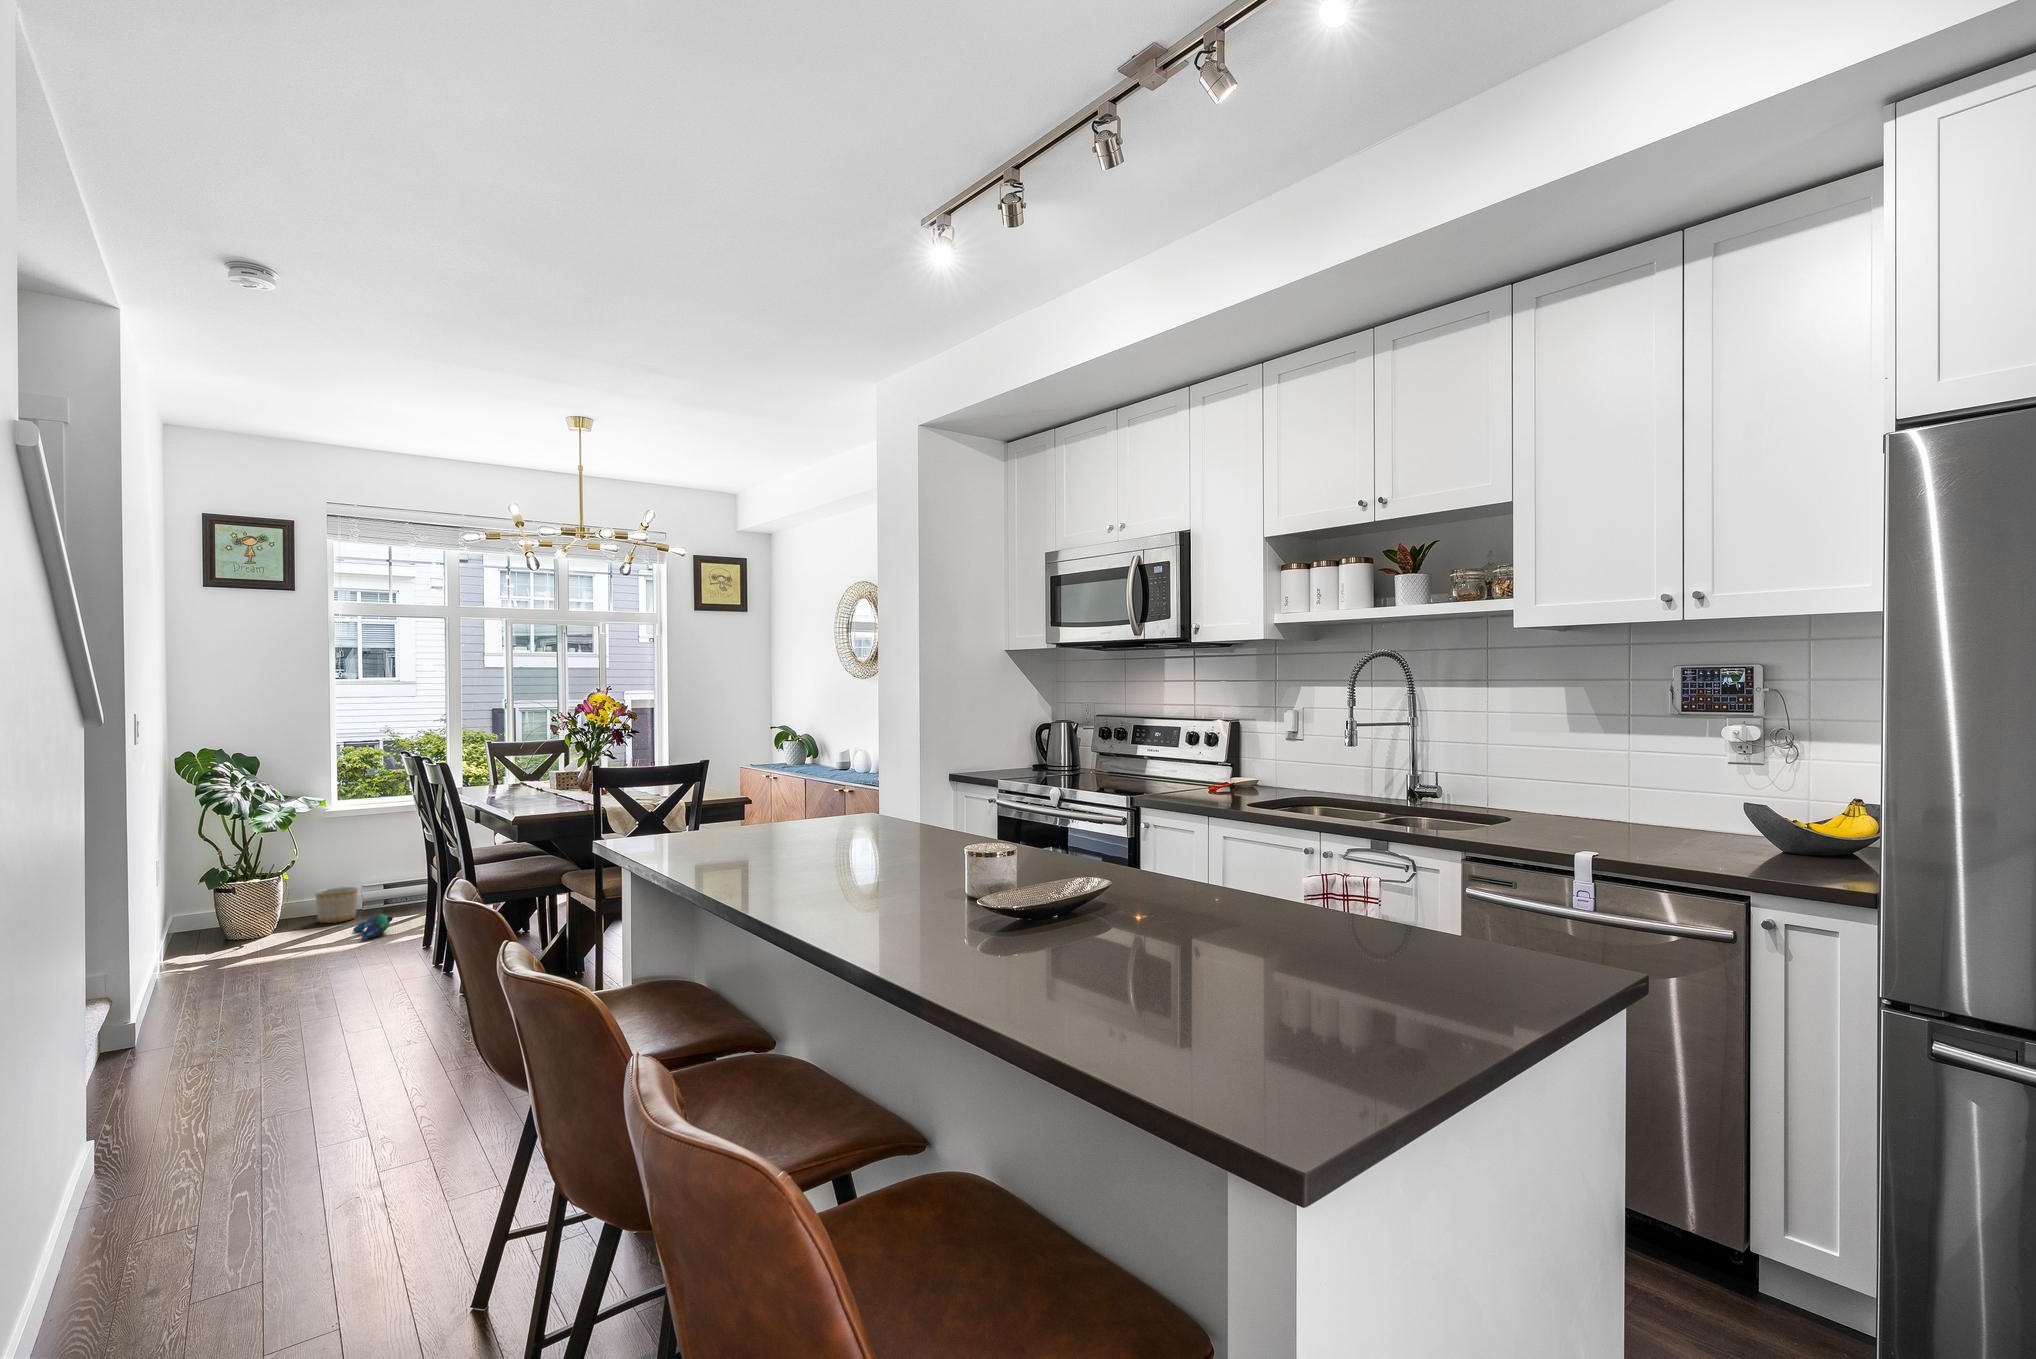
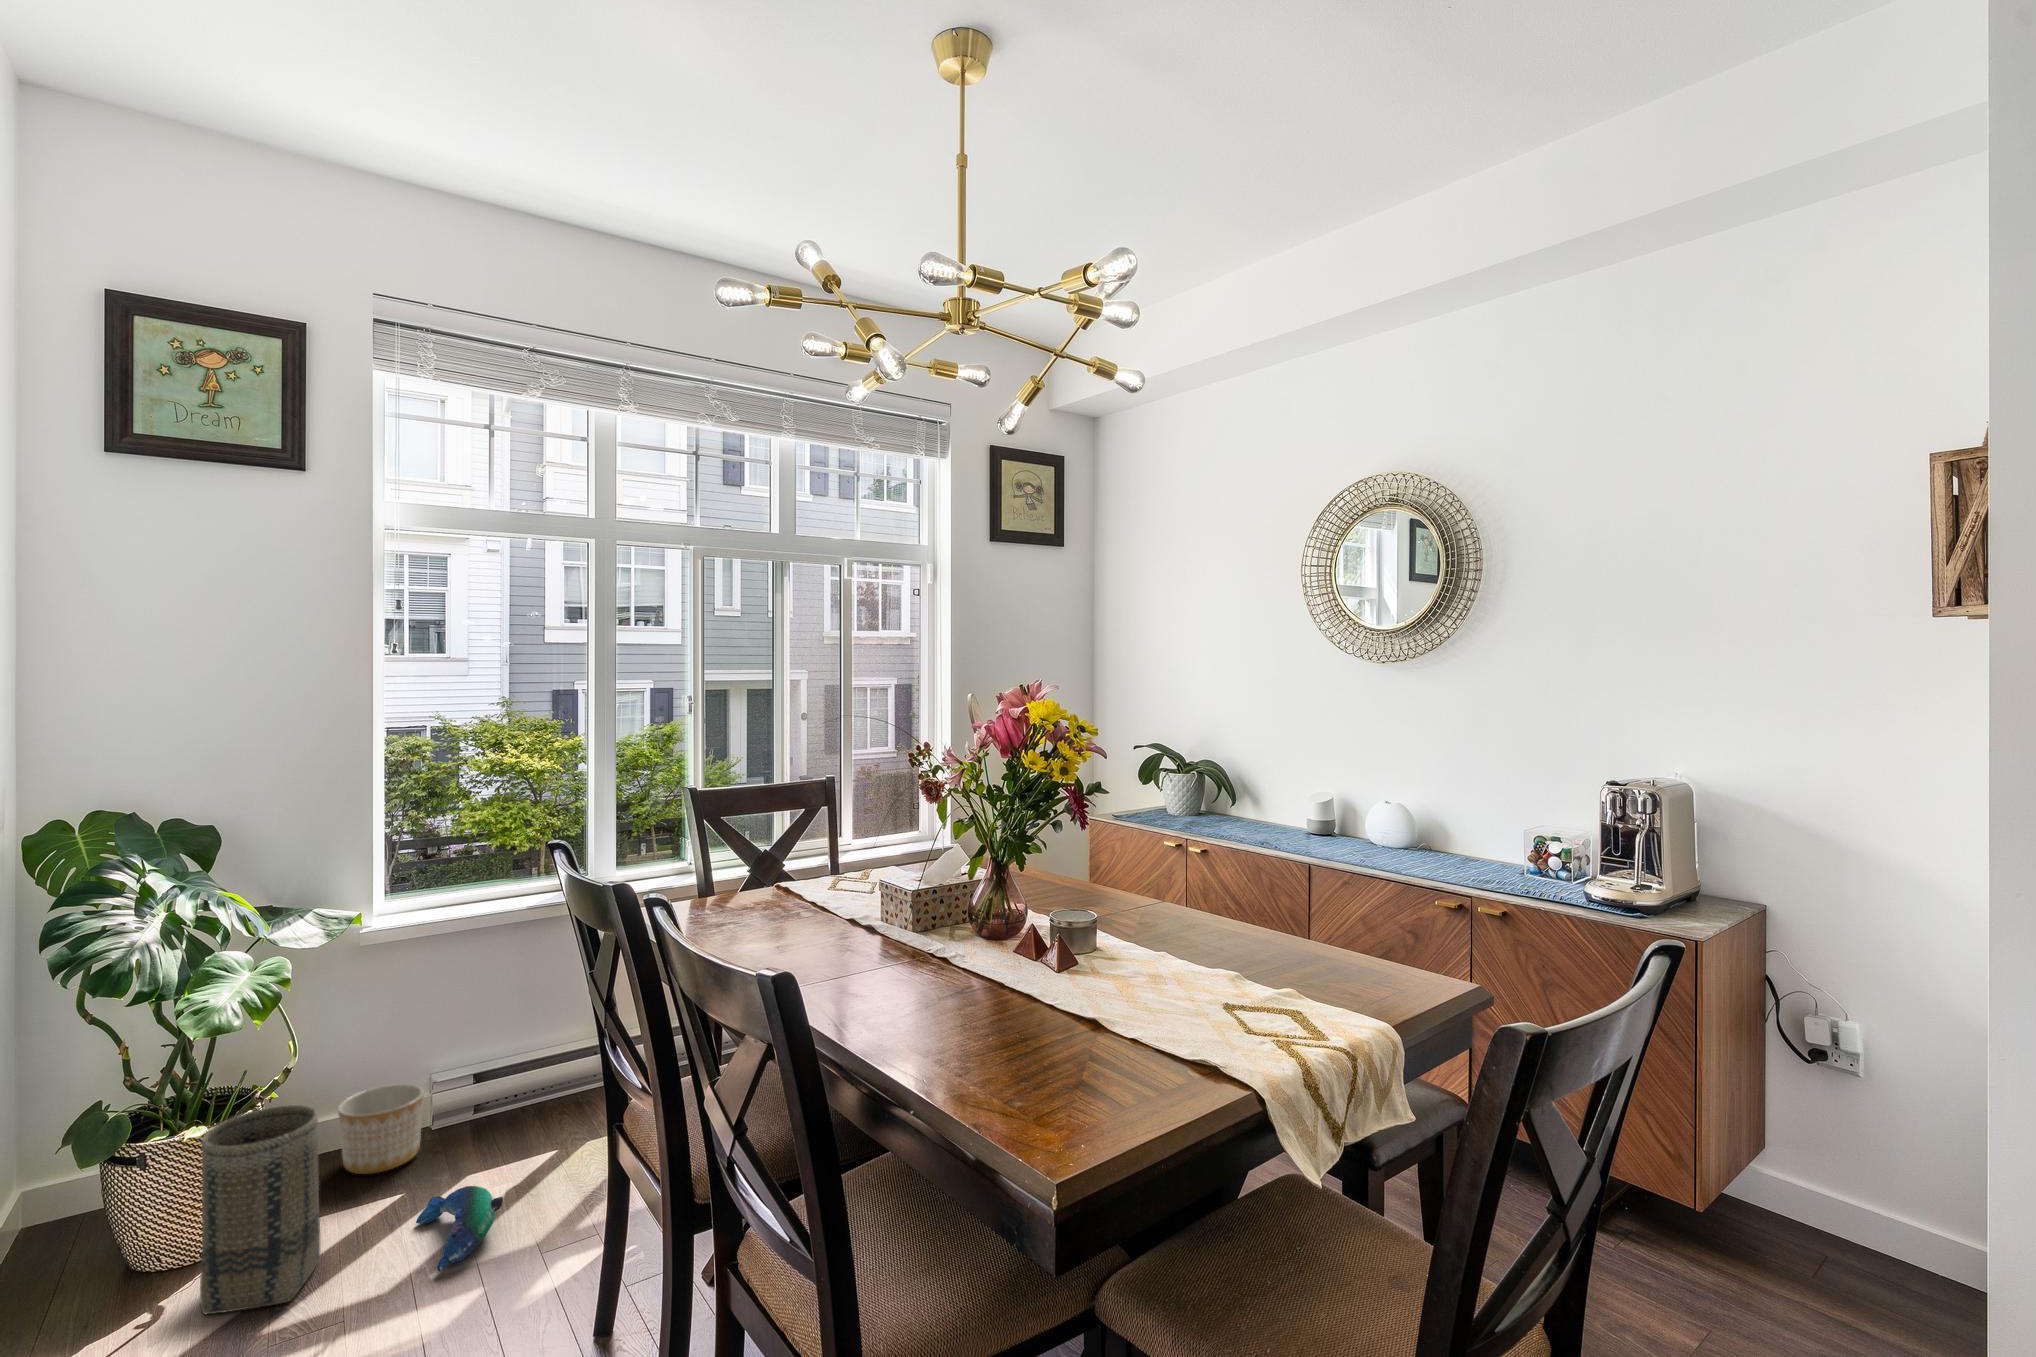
basket: none [259,871,309,950] -> present [200,1105,320,1314]

